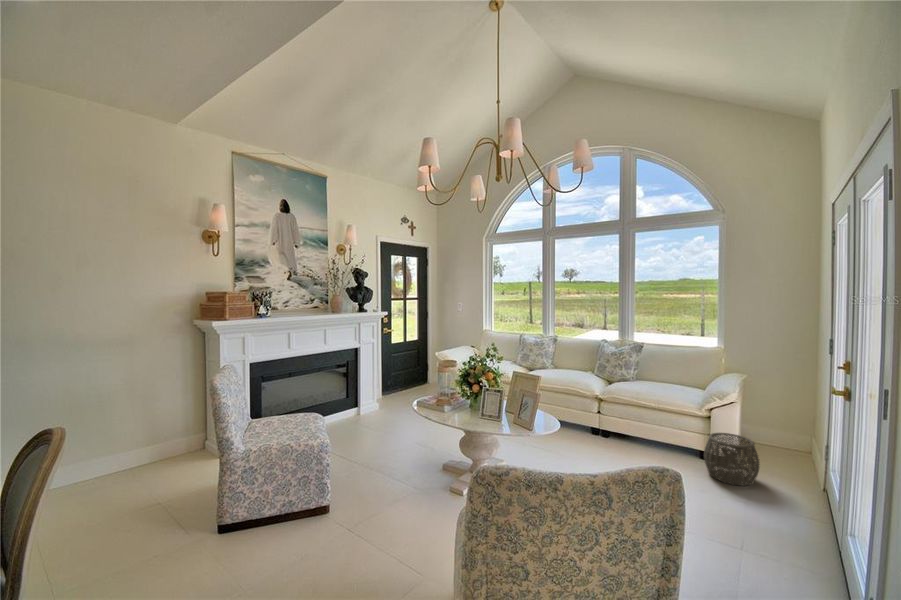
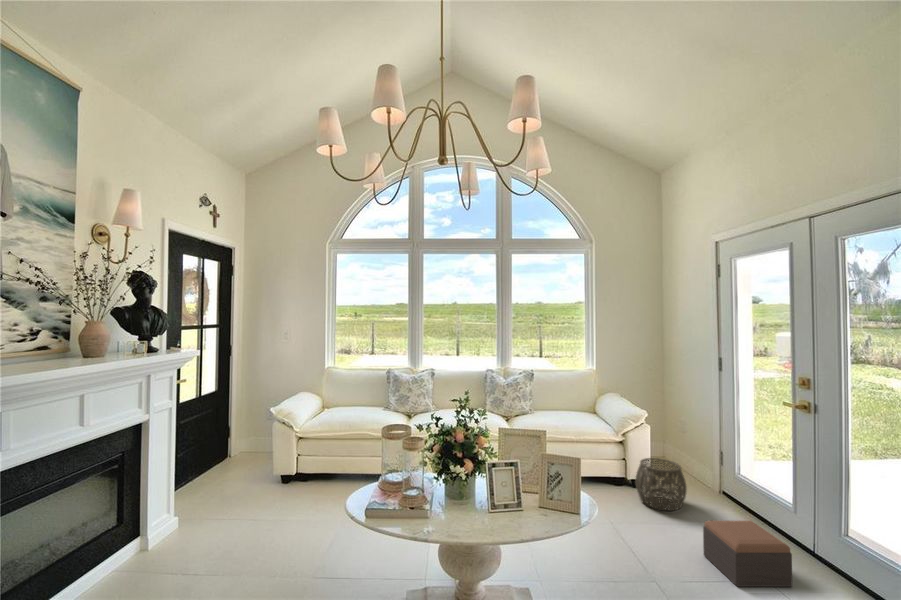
footstool: none [705,485,773,559] -> present [703,521,792,587]

